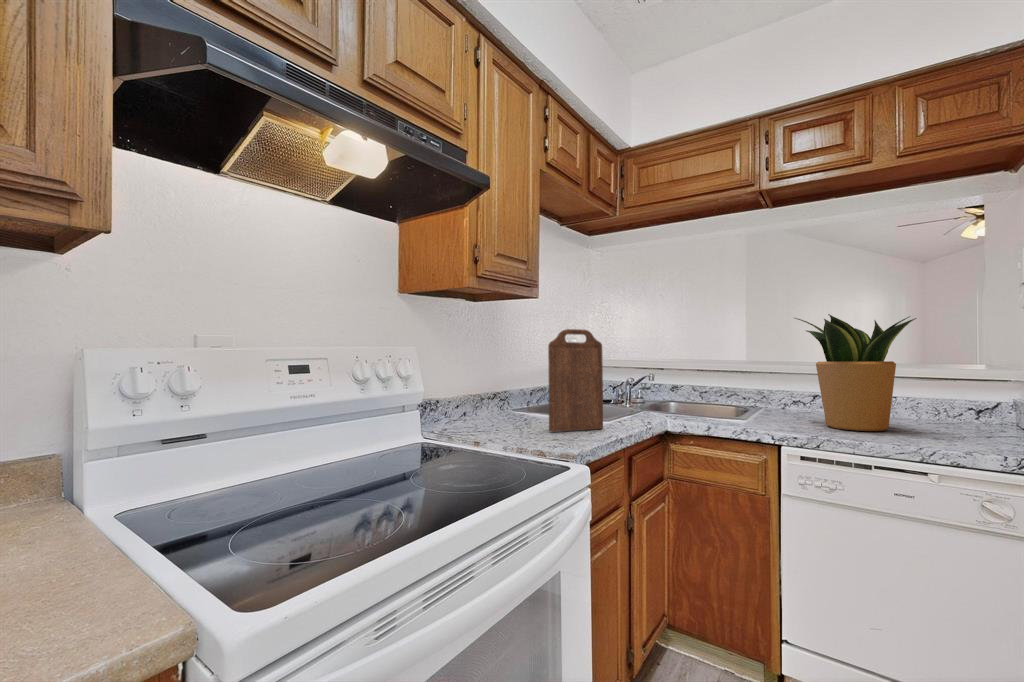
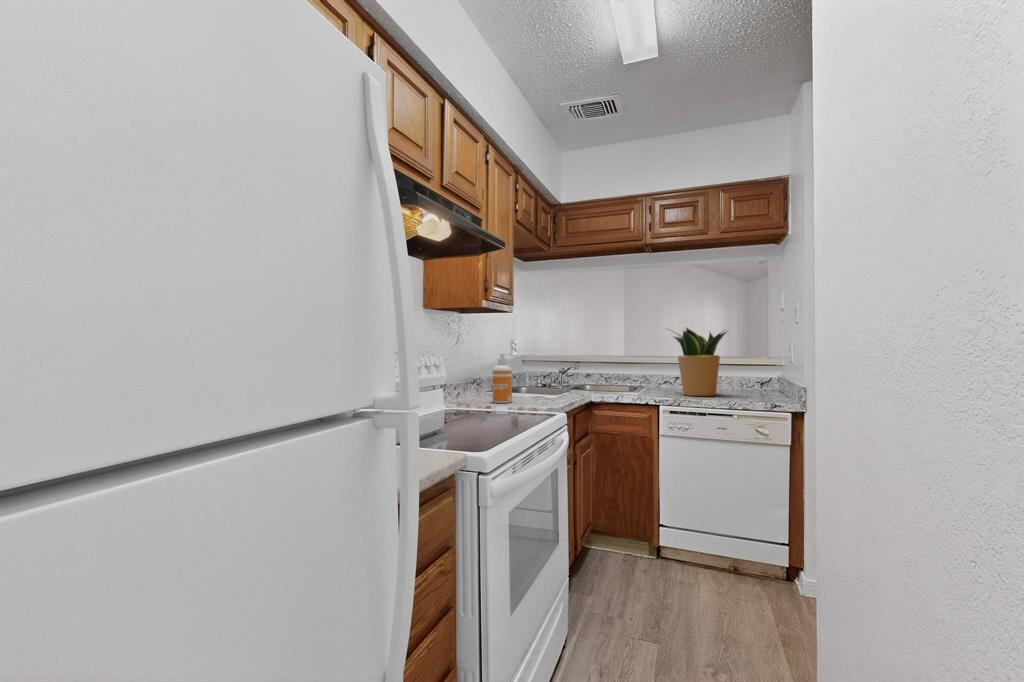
cutting board: present [548,329,603,432] -> none [523,335,556,402]
soap dispenser: none [503,358,532,433] -> present [492,354,512,403]

